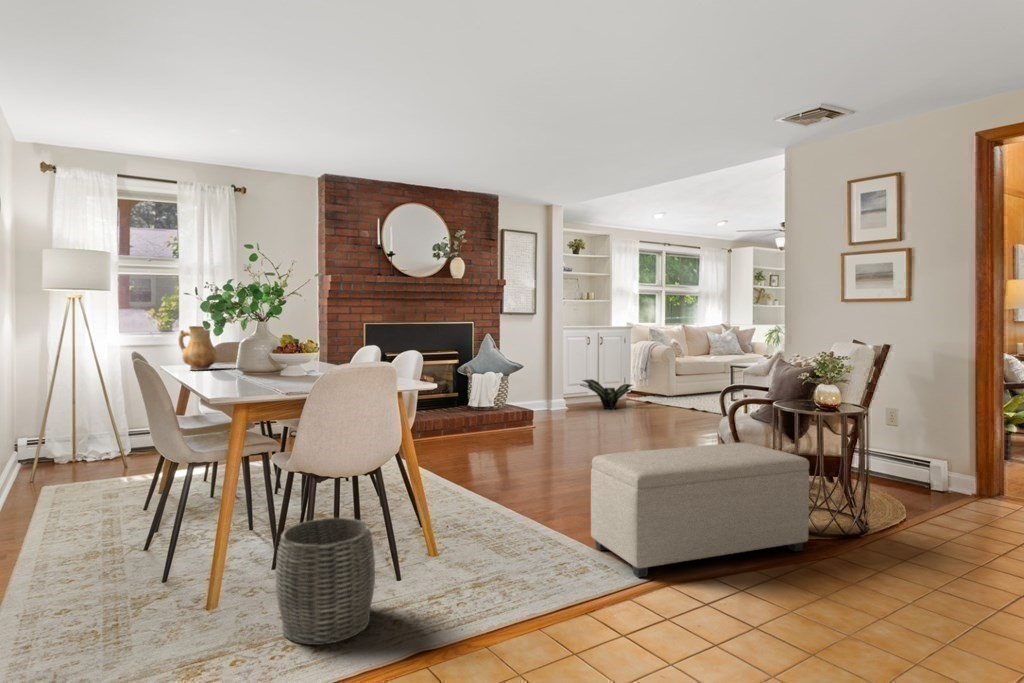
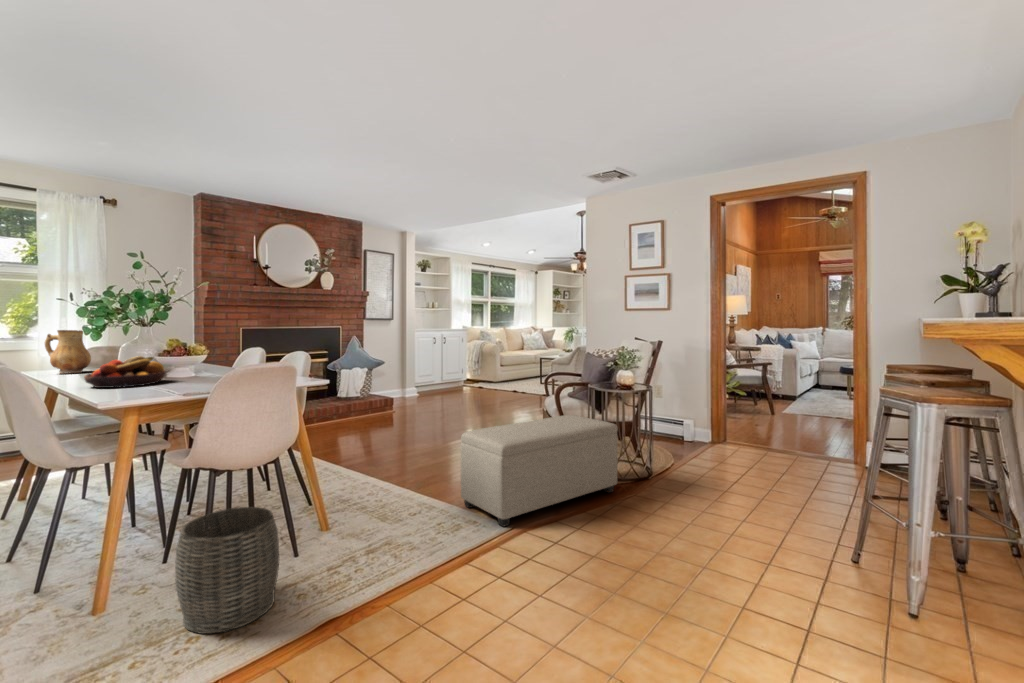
fruit bowl: none [206,354,277,385] -> present [84,356,165,388]
potted plant: present [580,379,632,409] -> none [430,371,473,394]

